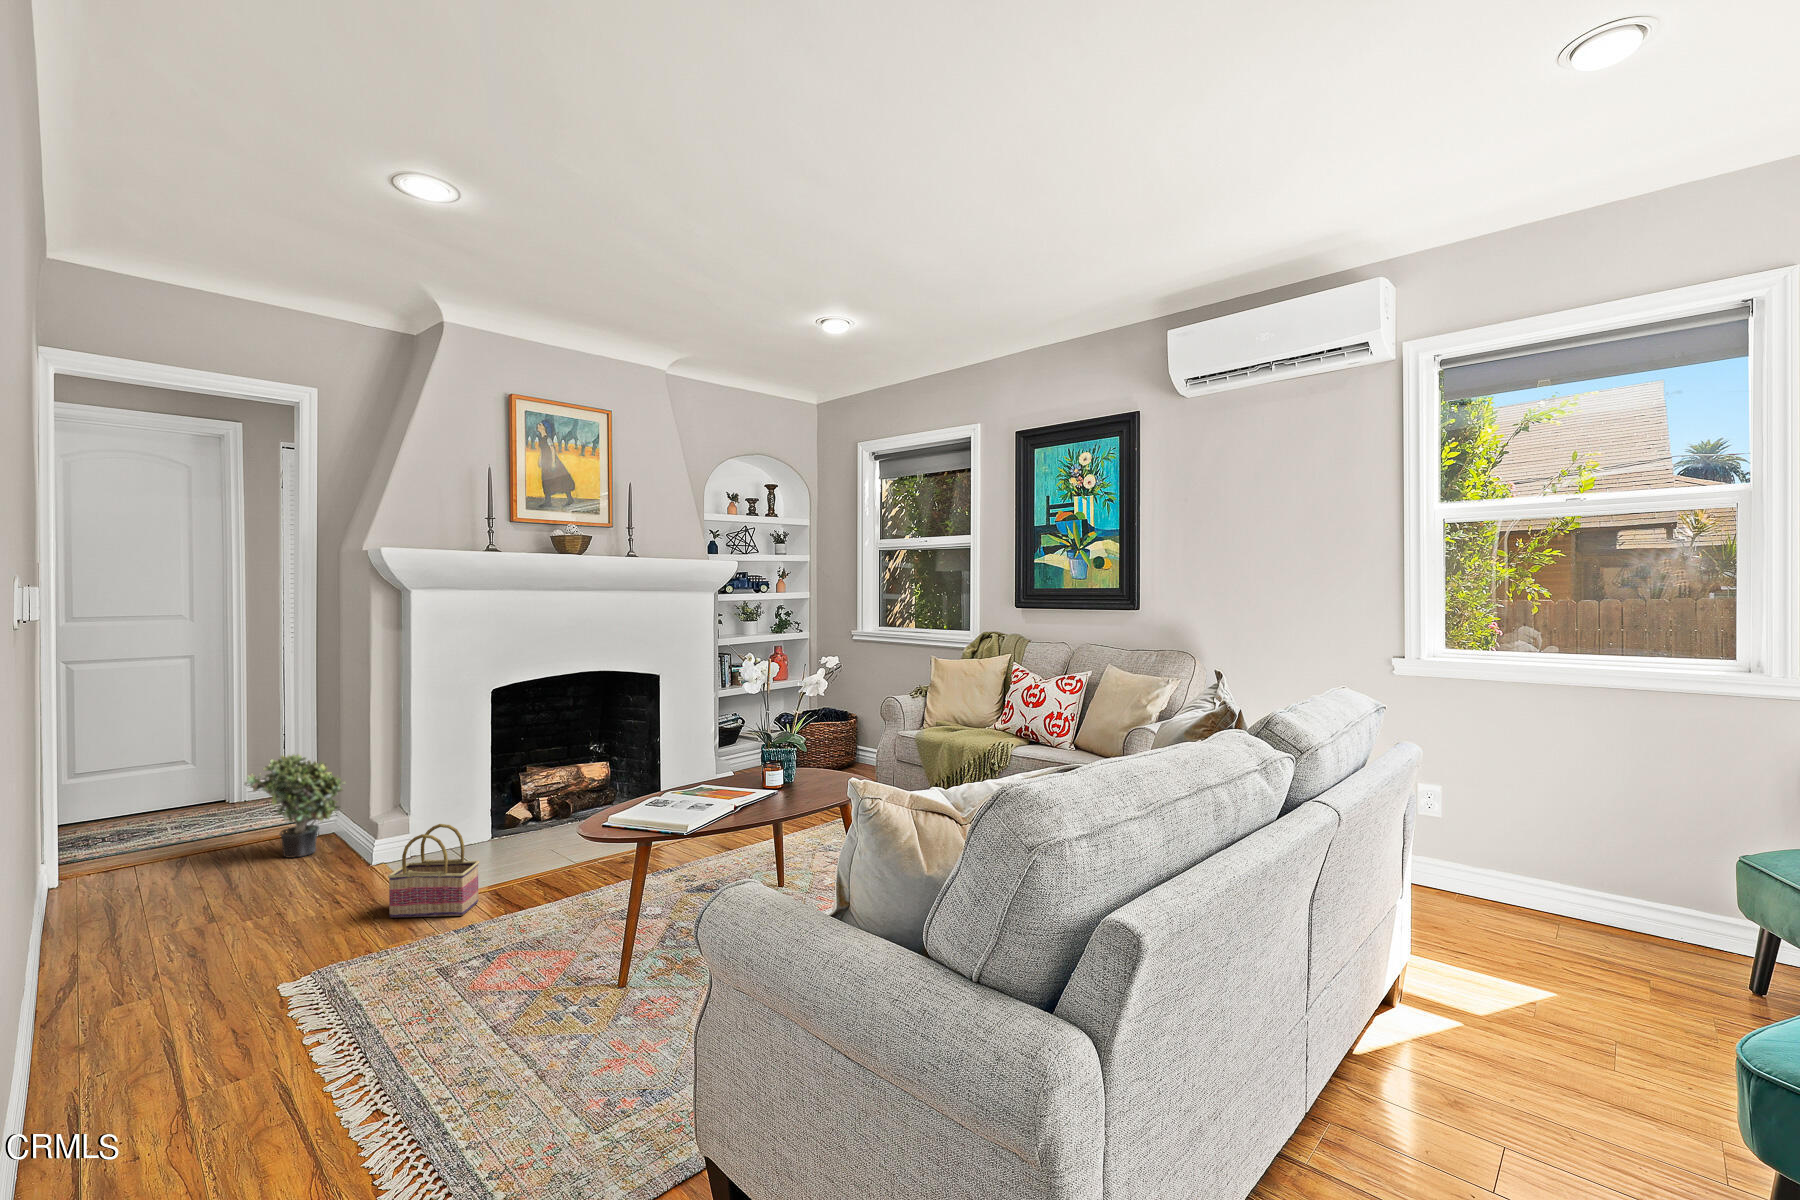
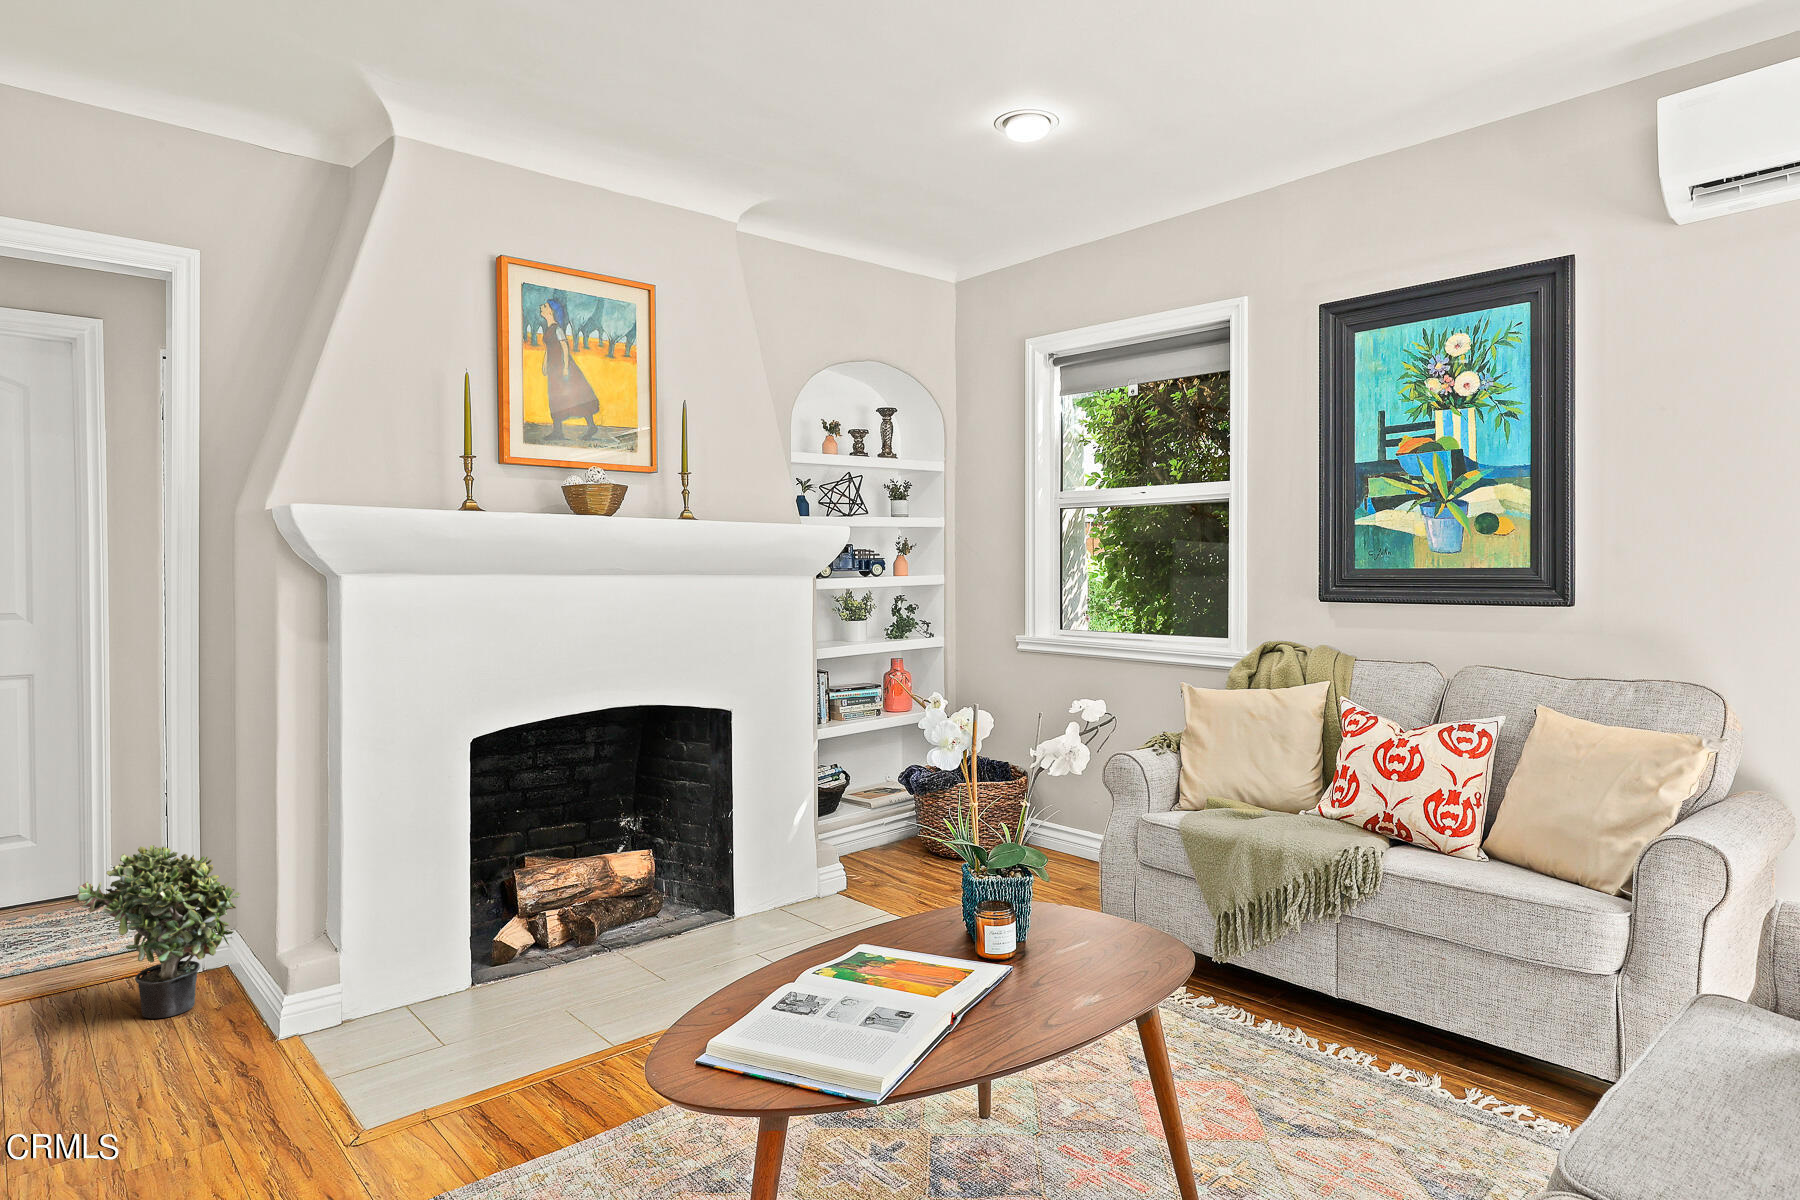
basket: present [388,824,479,918] -> none [292,996,454,1172]

